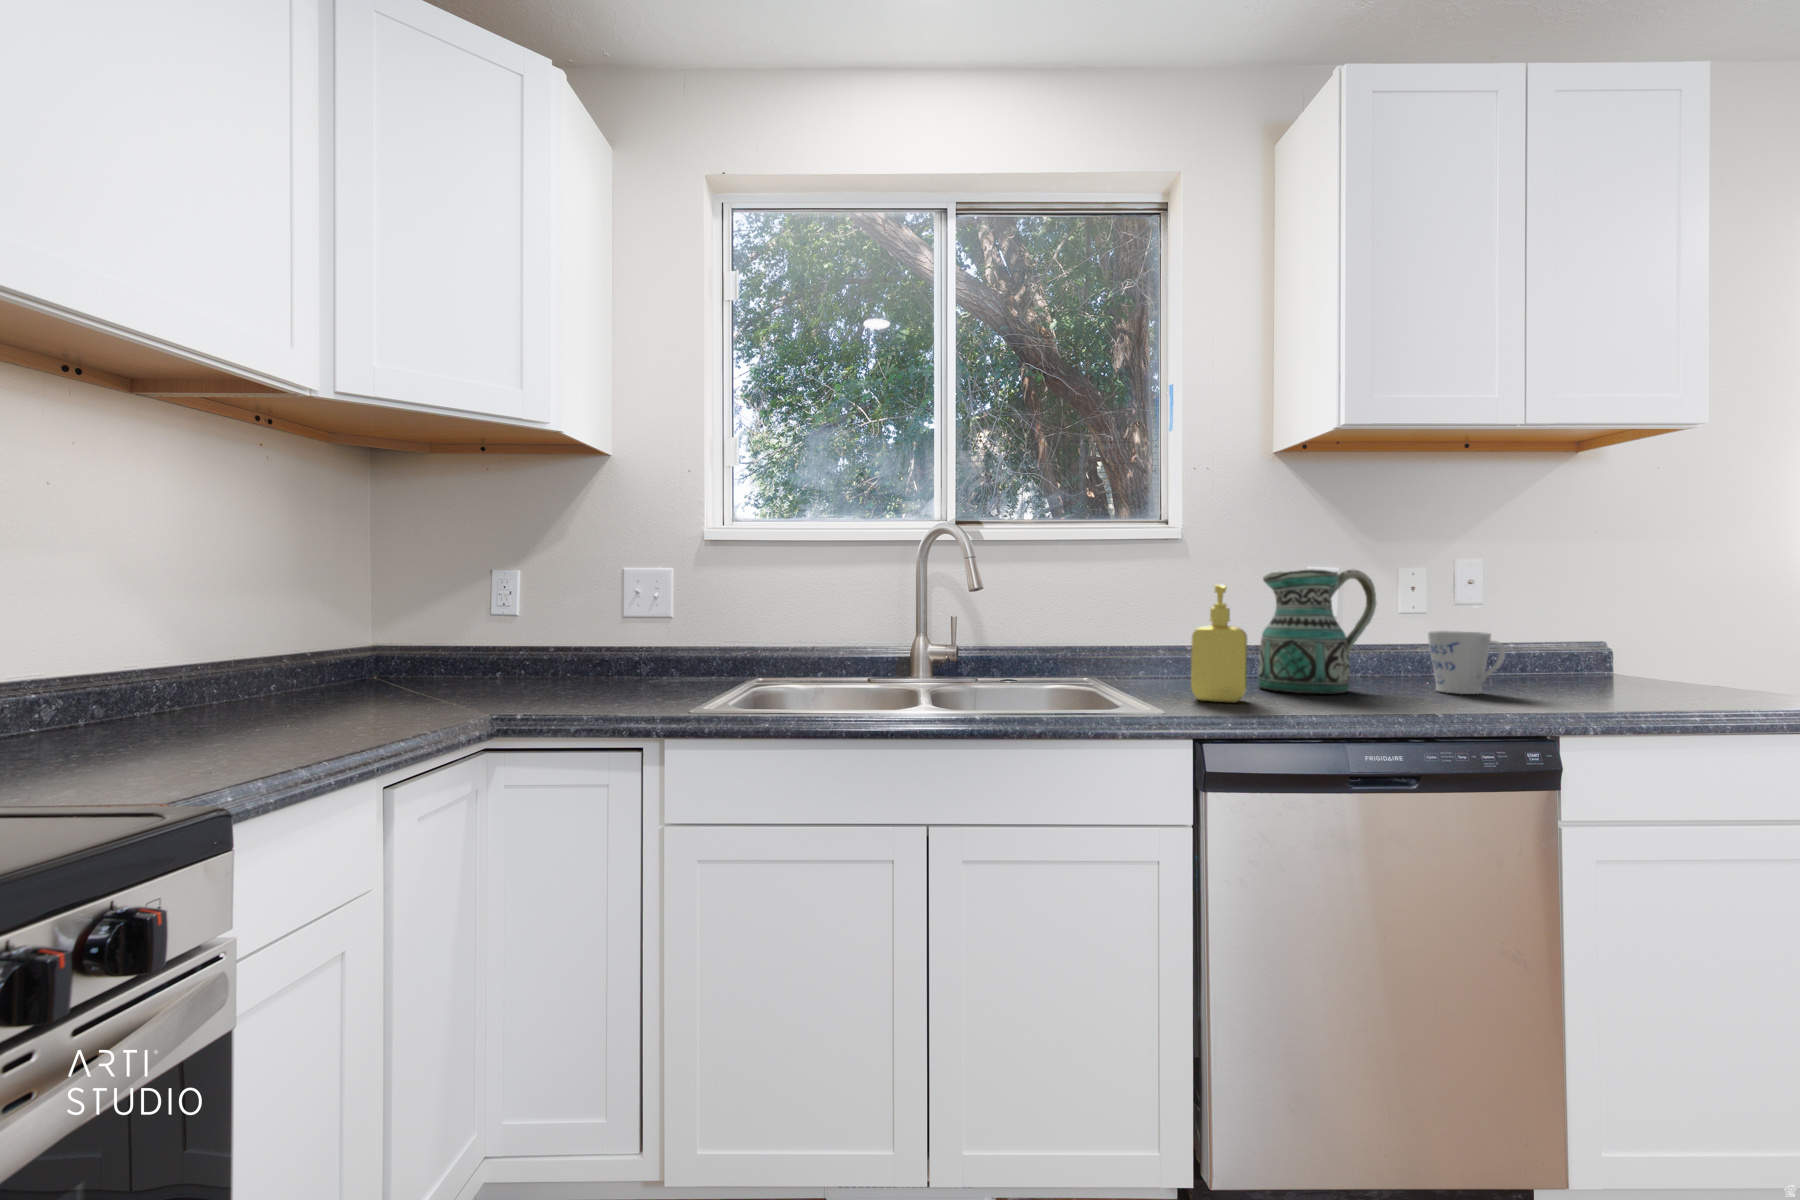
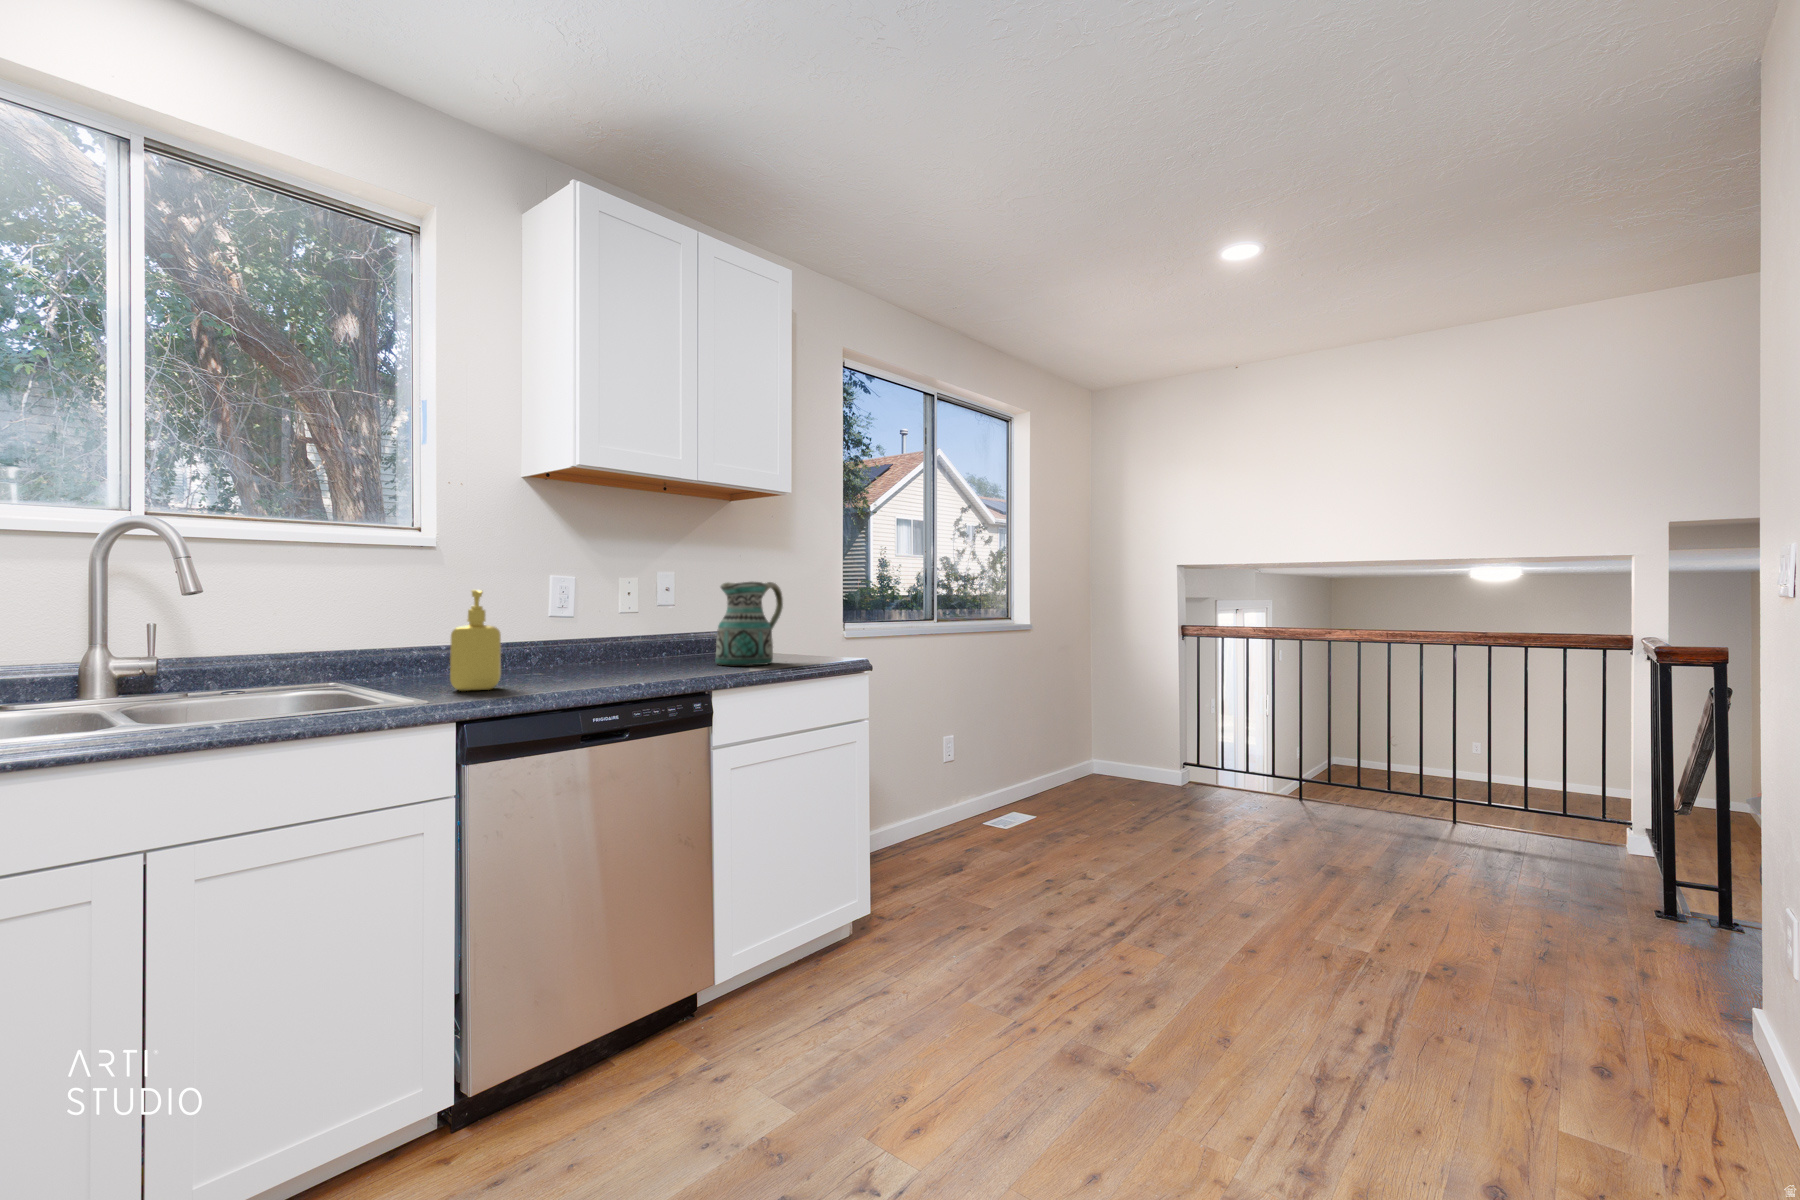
ceramic pitcher: present [1258,569,1376,693] -> present [716,581,783,665]
mug: present [1428,631,1505,694] -> none [637,626,684,670]

